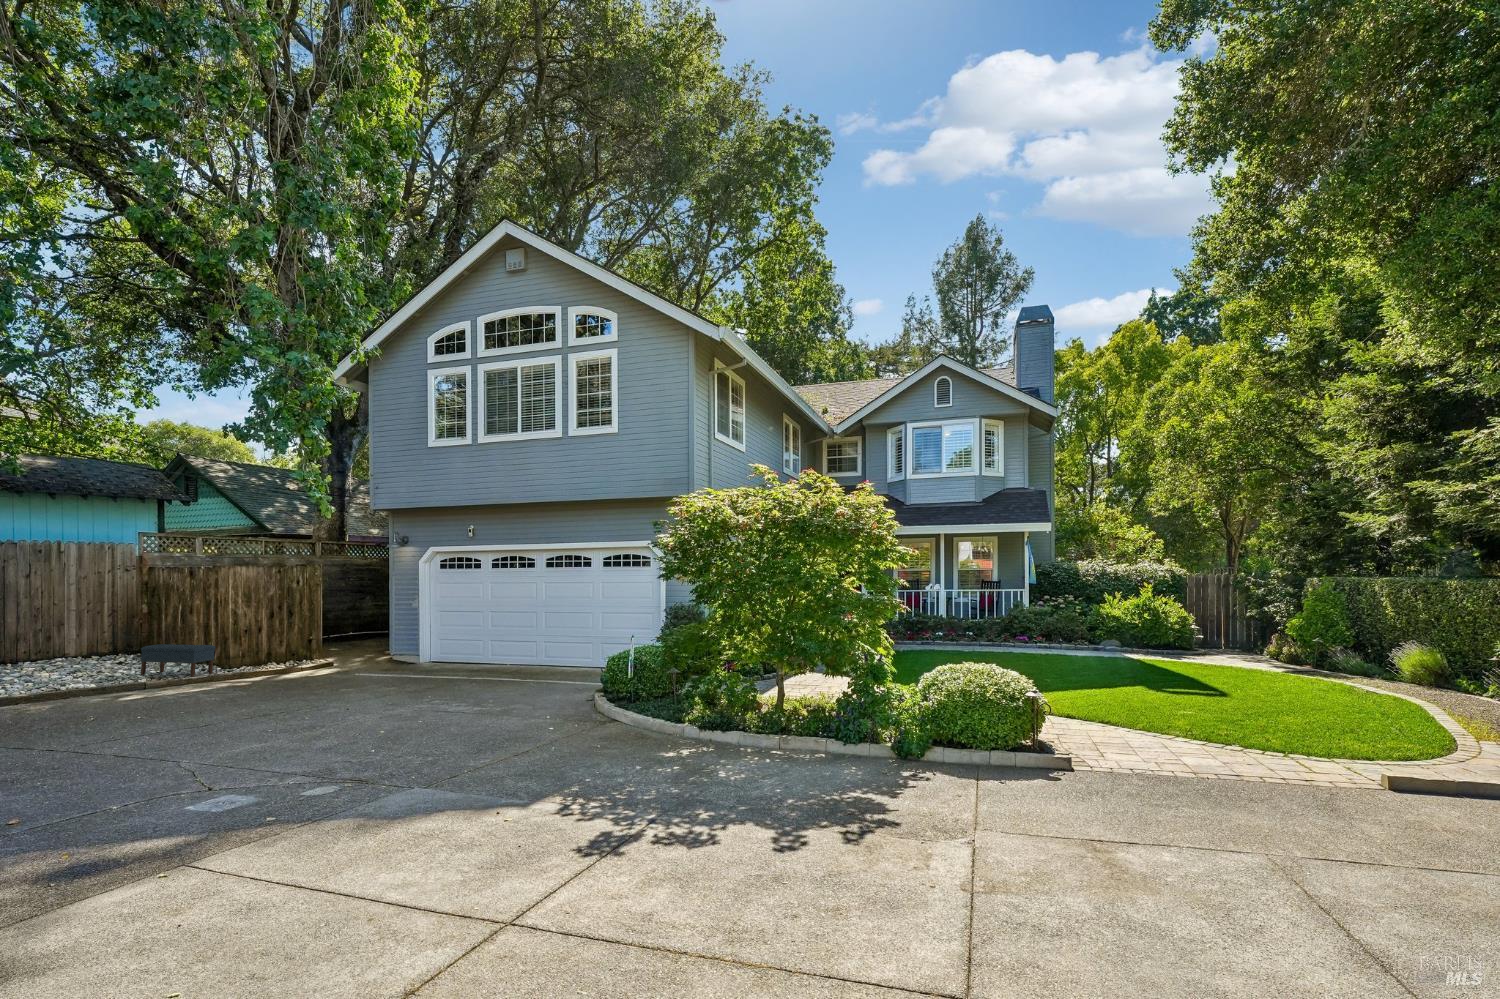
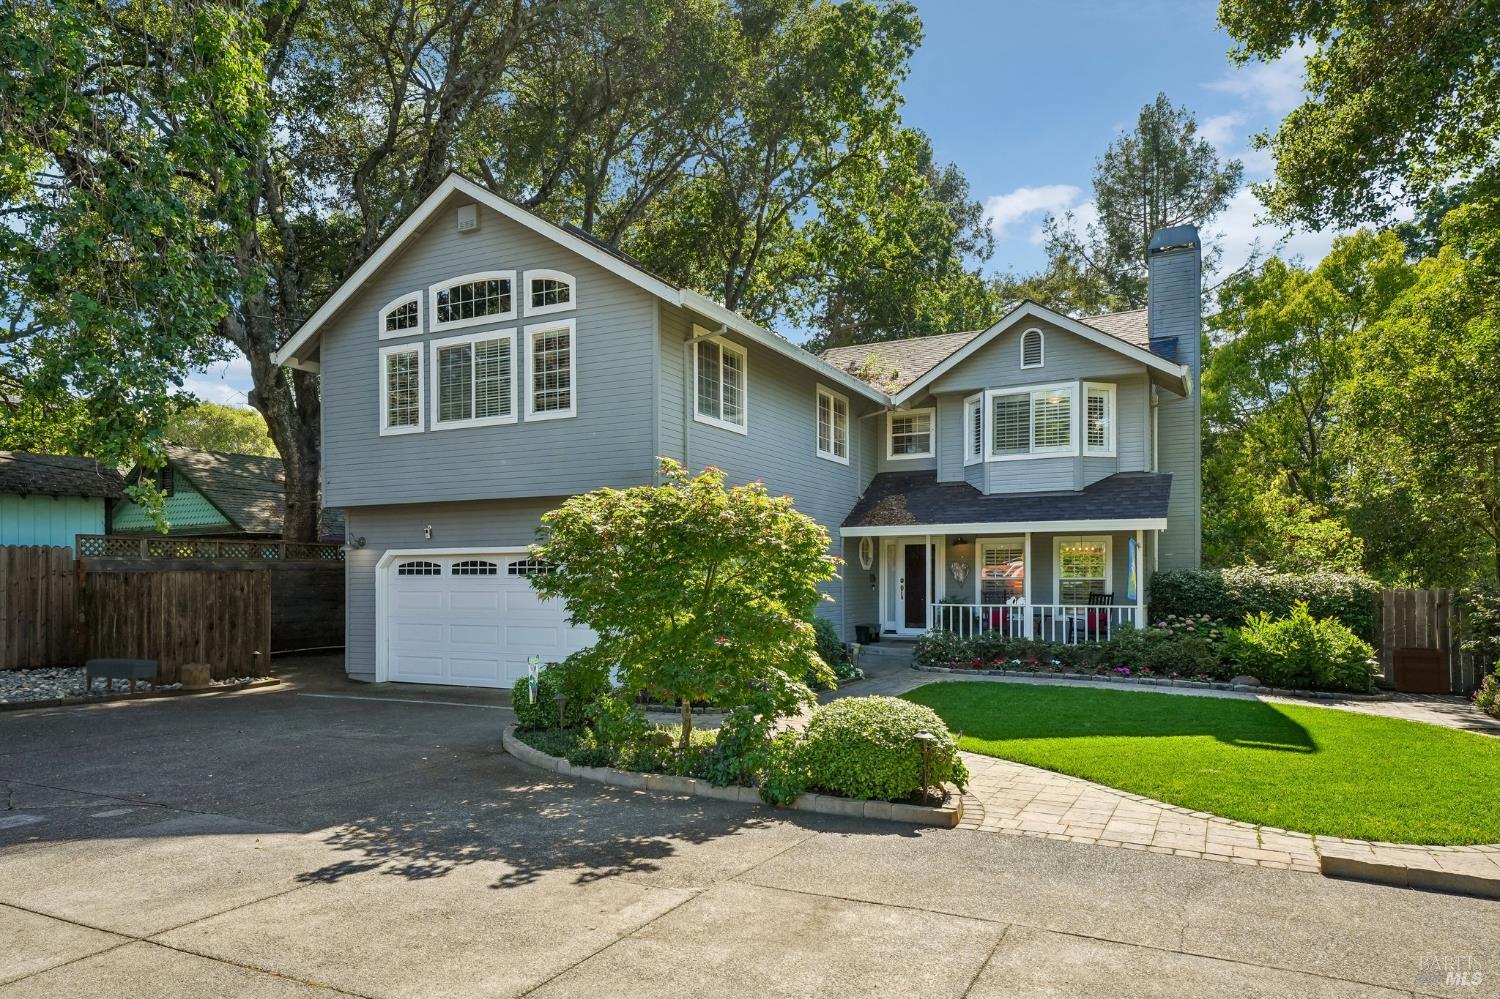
wooden crate: none [1213,618,1257,652] -> present [1392,647,1449,694]
potted plant: none [1150,629,1185,656] -> present [1282,661,1329,697]
bucket: none [238,647,269,672] -> present [181,663,214,690]

